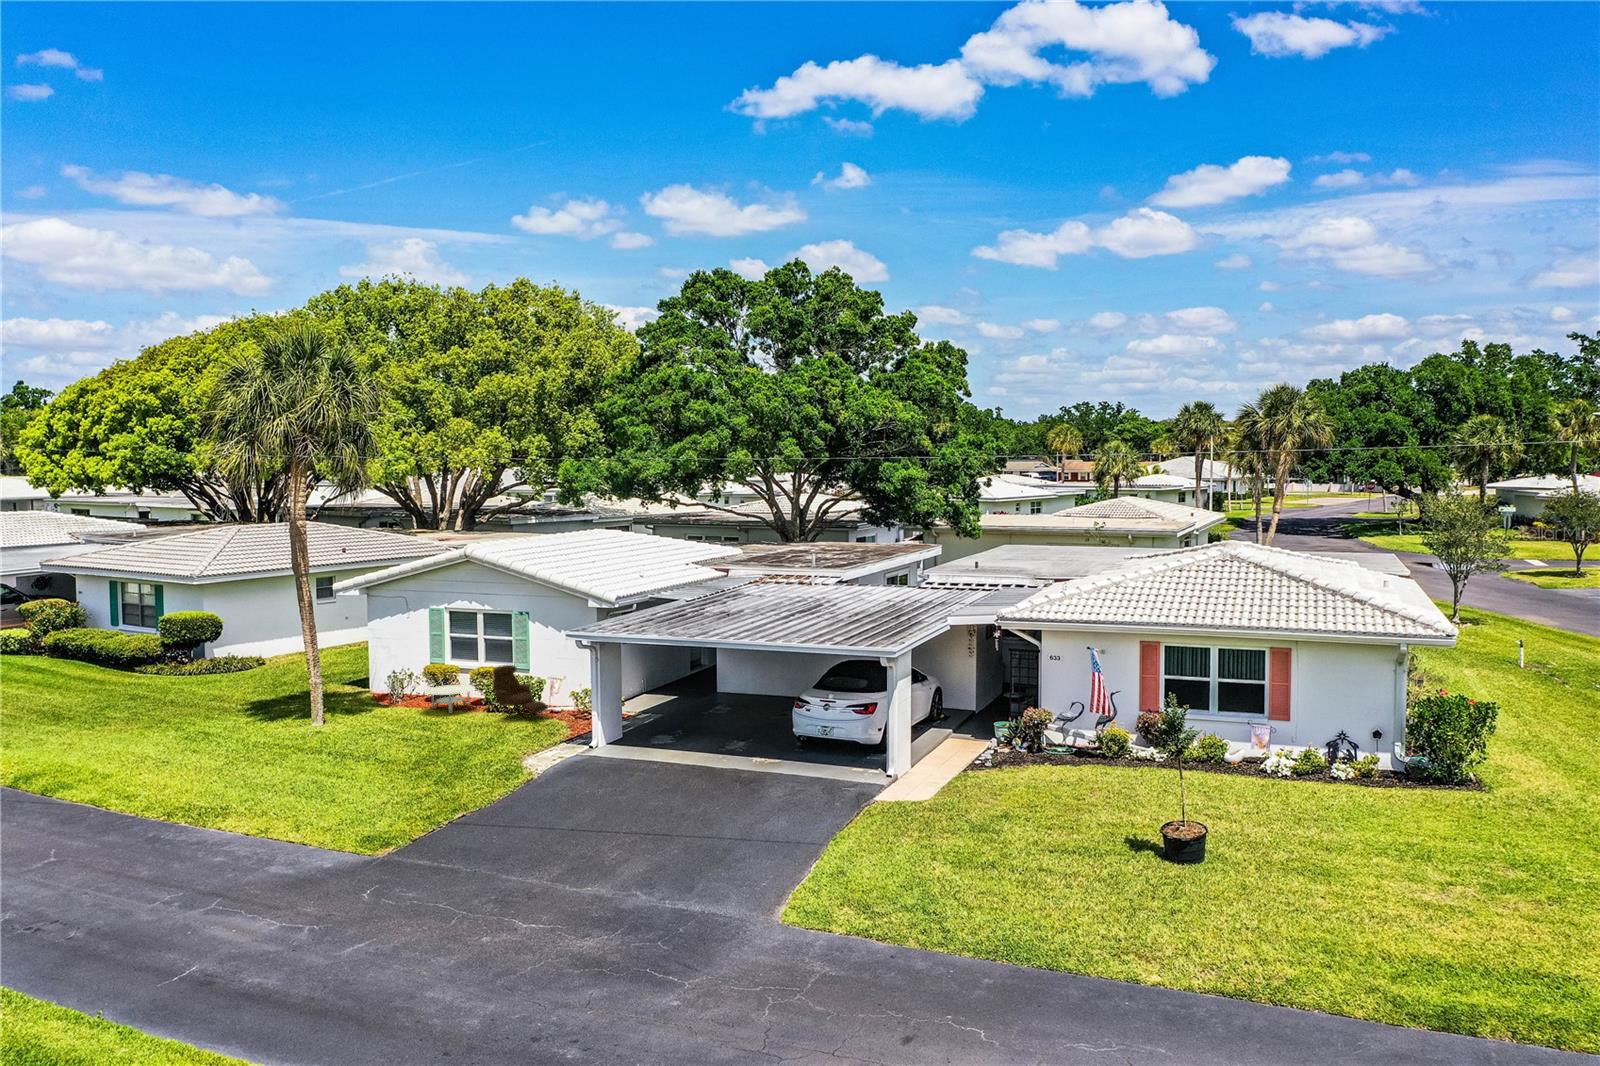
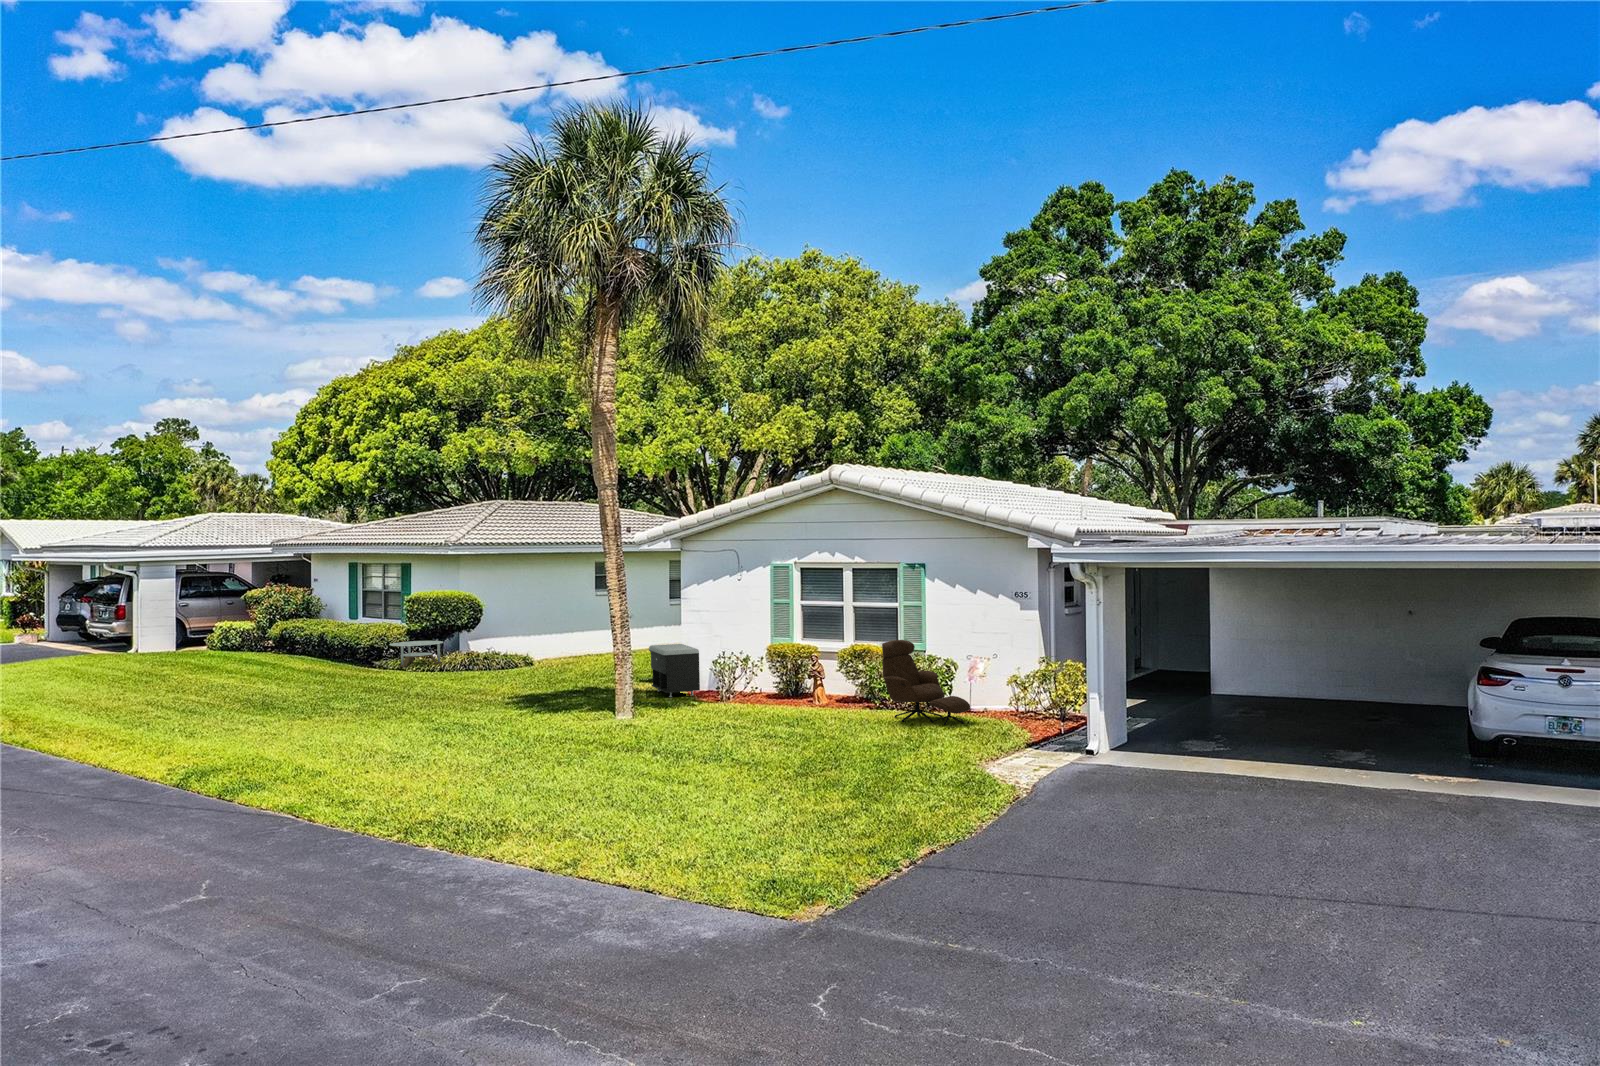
storage bench: none [346,660,382,700] -> present [649,644,700,697]
round table: present [425,684,475,714] -> present [389,641,443,667]

